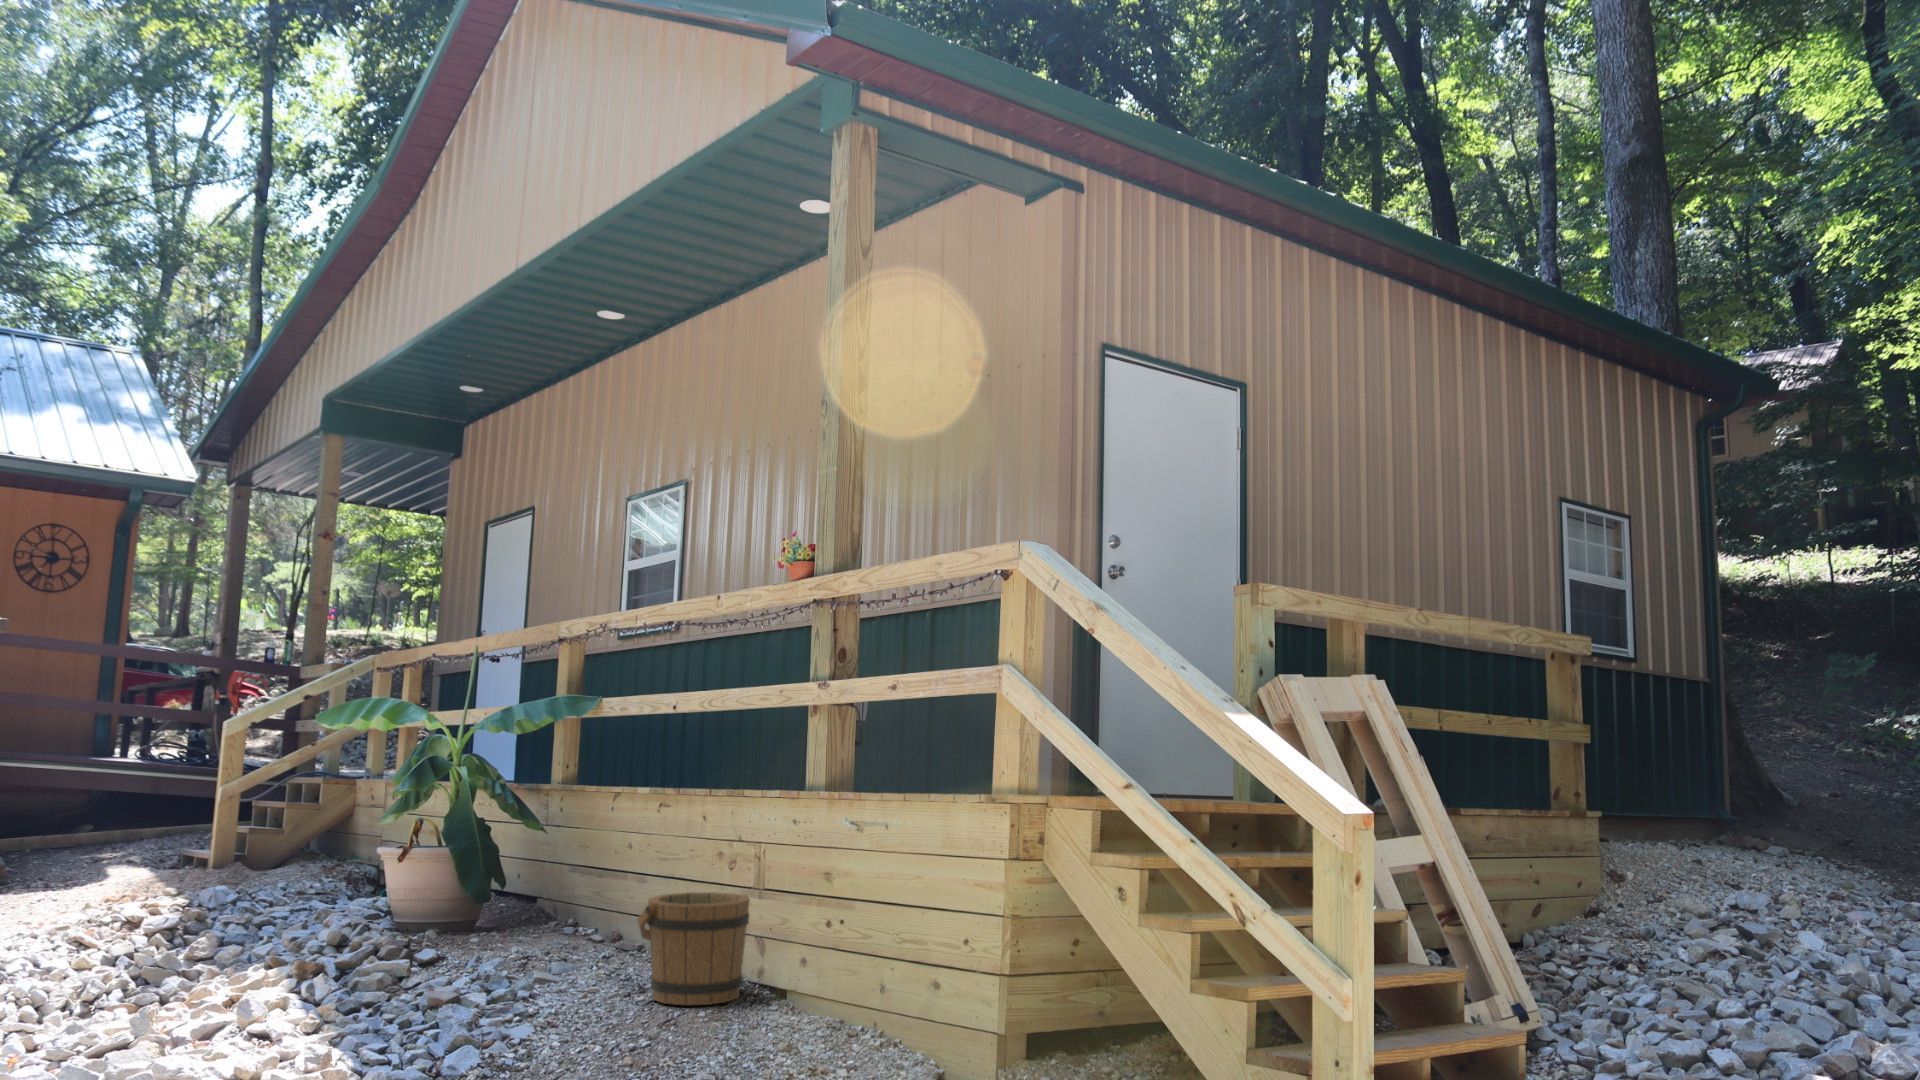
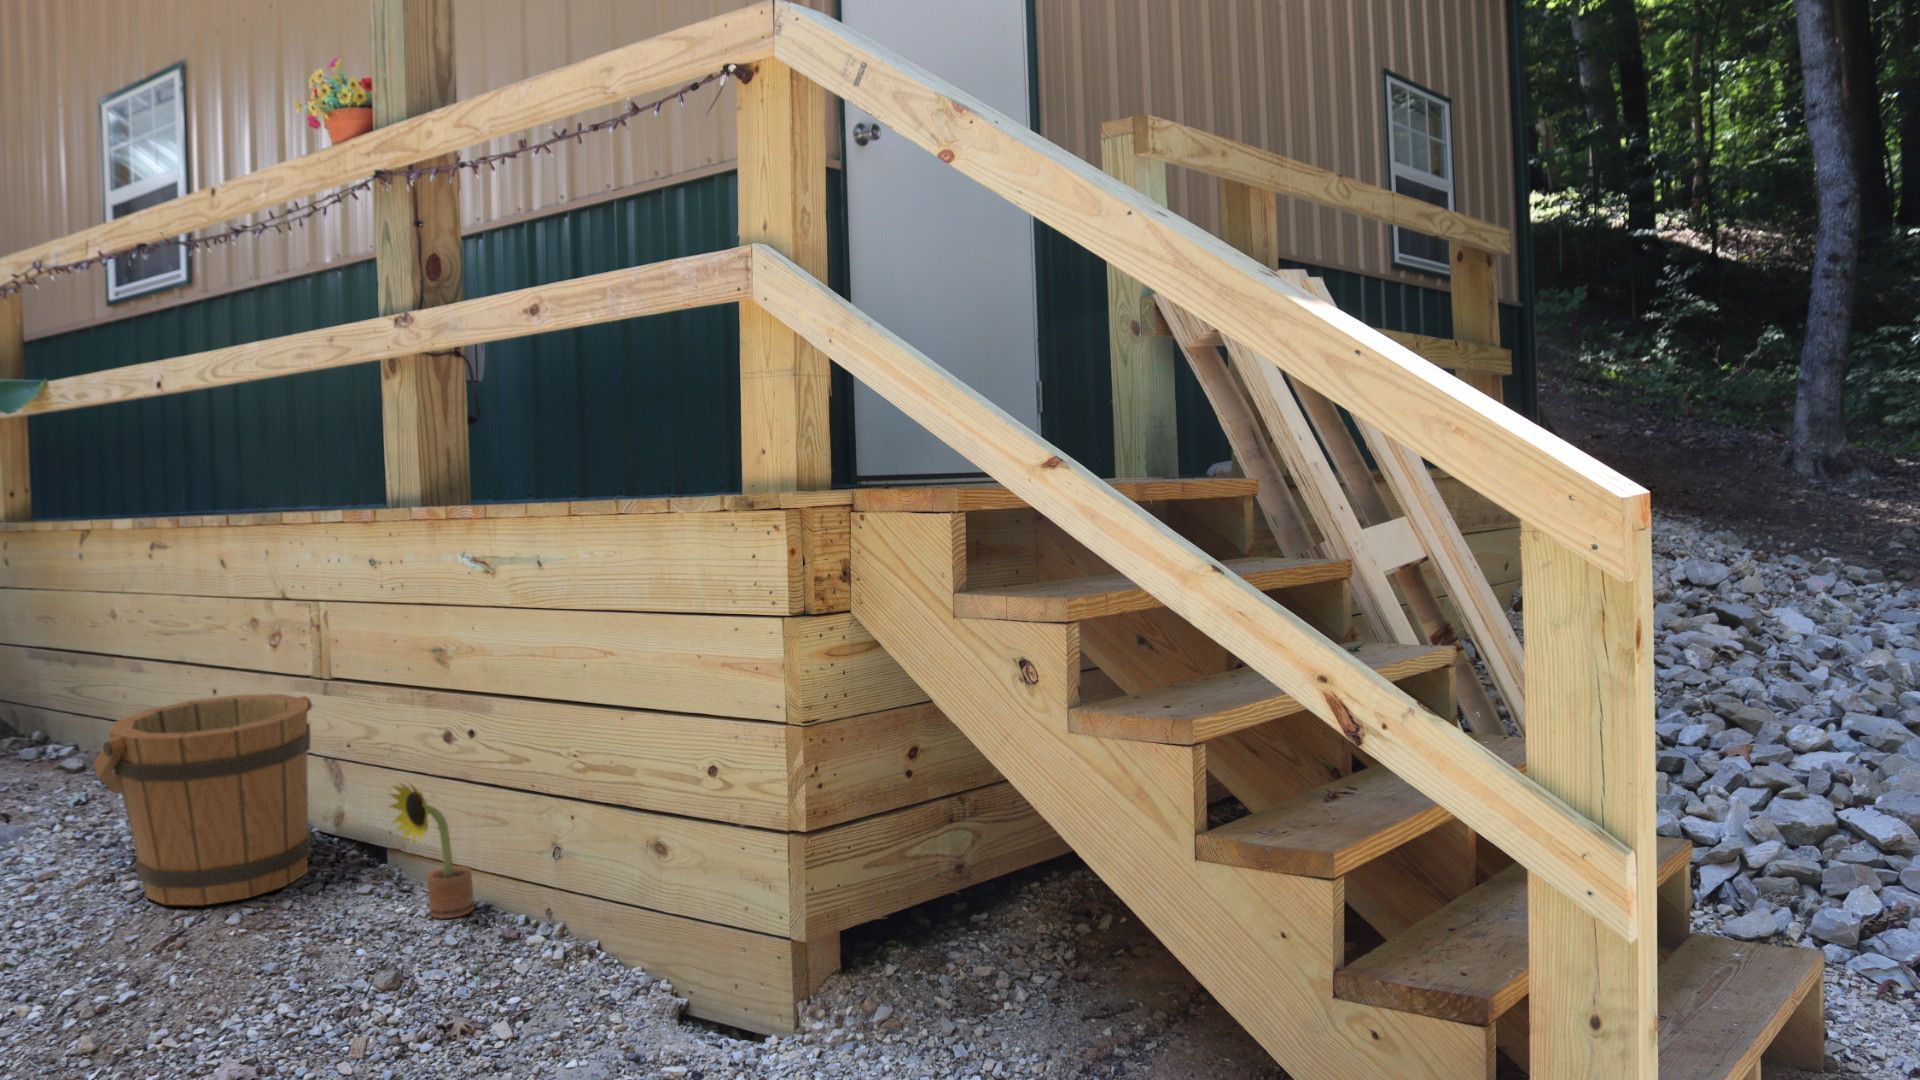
decorative plant: none [791,937,832,1022] -> present [390,782,474,918]

